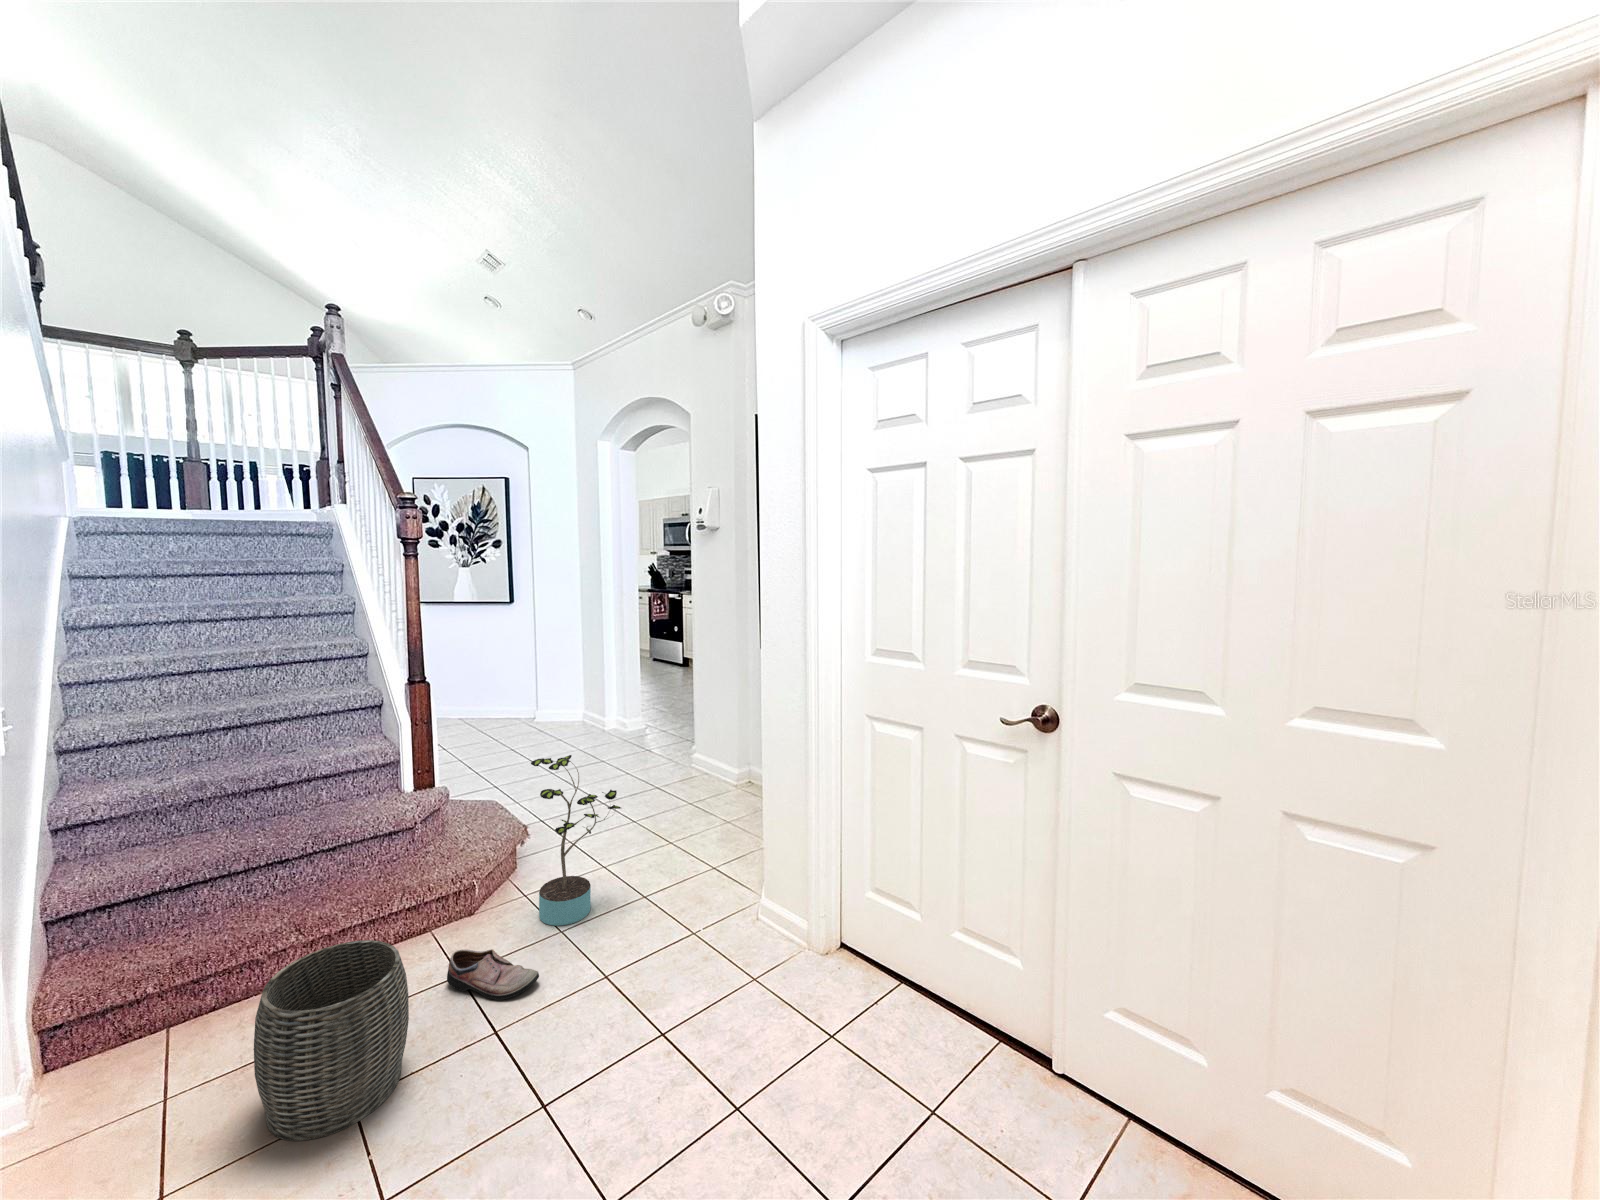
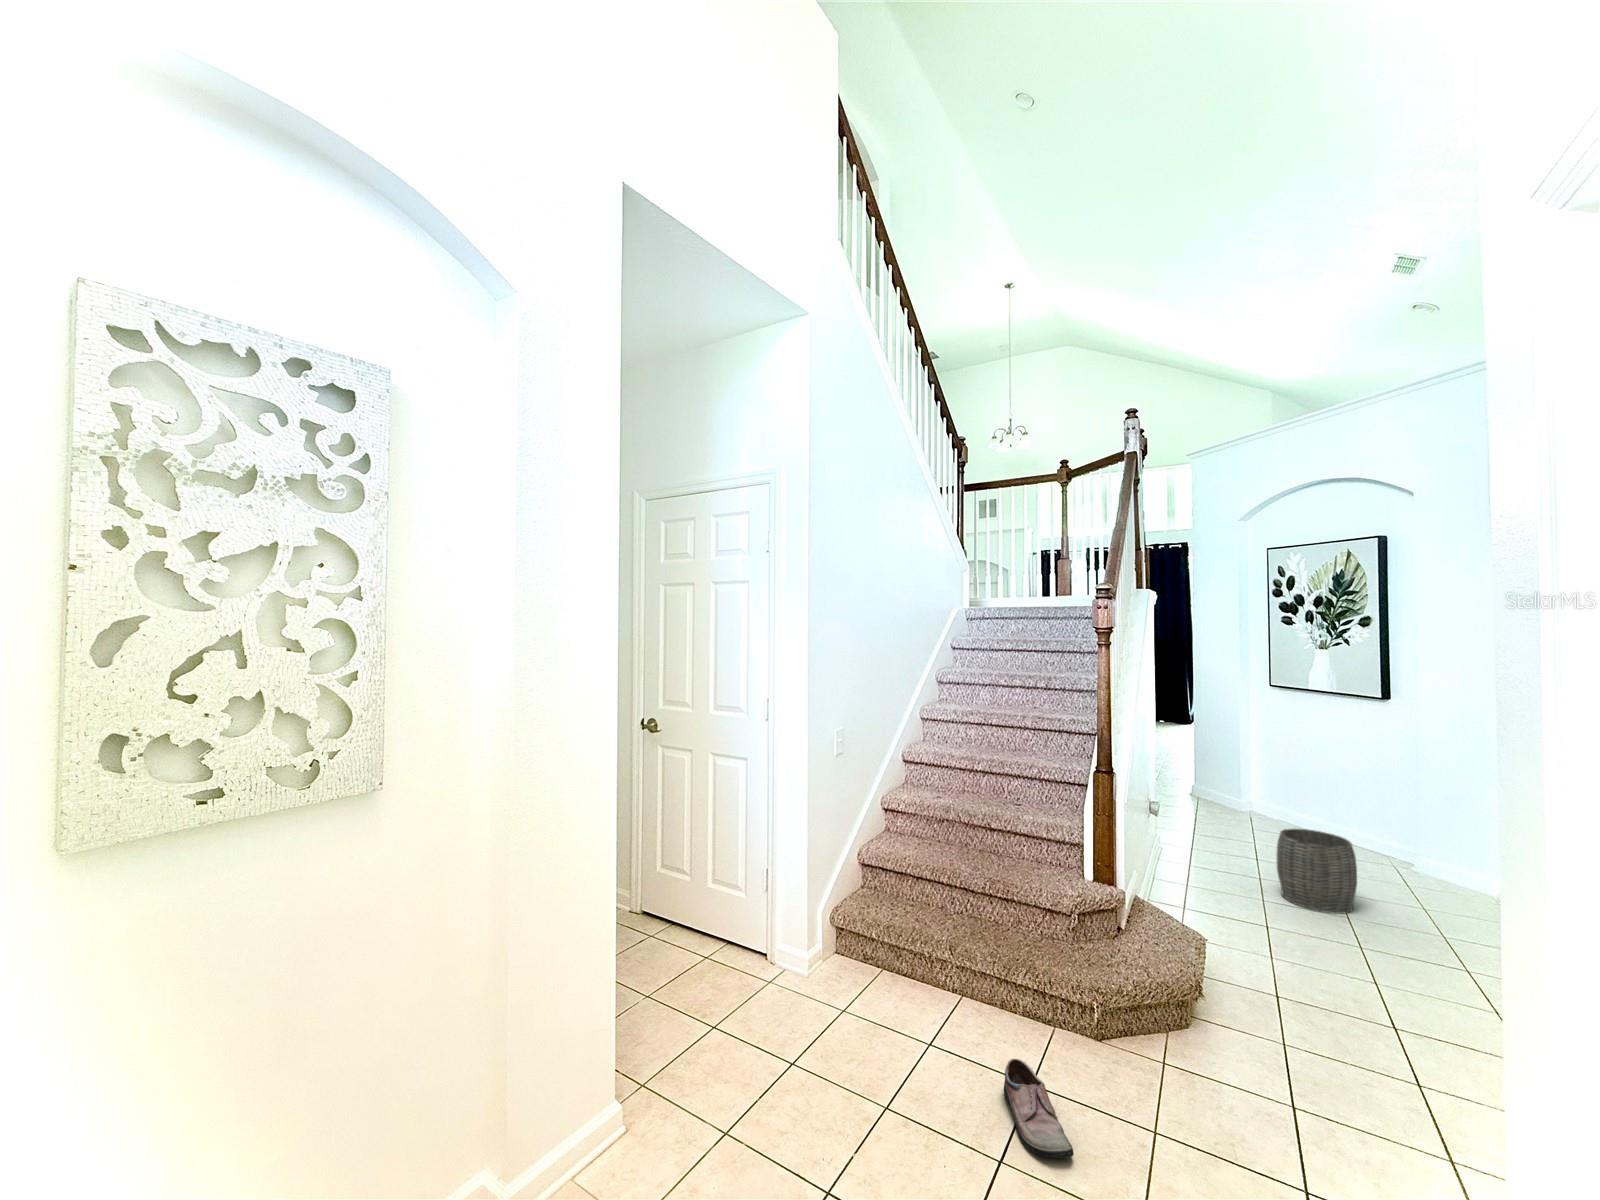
potted plant: present [531,755,621,926] -> none [1125,889,1277,1145]
woven basket: present [254,940,409,1141] -> present [1277,829,1357,914]

